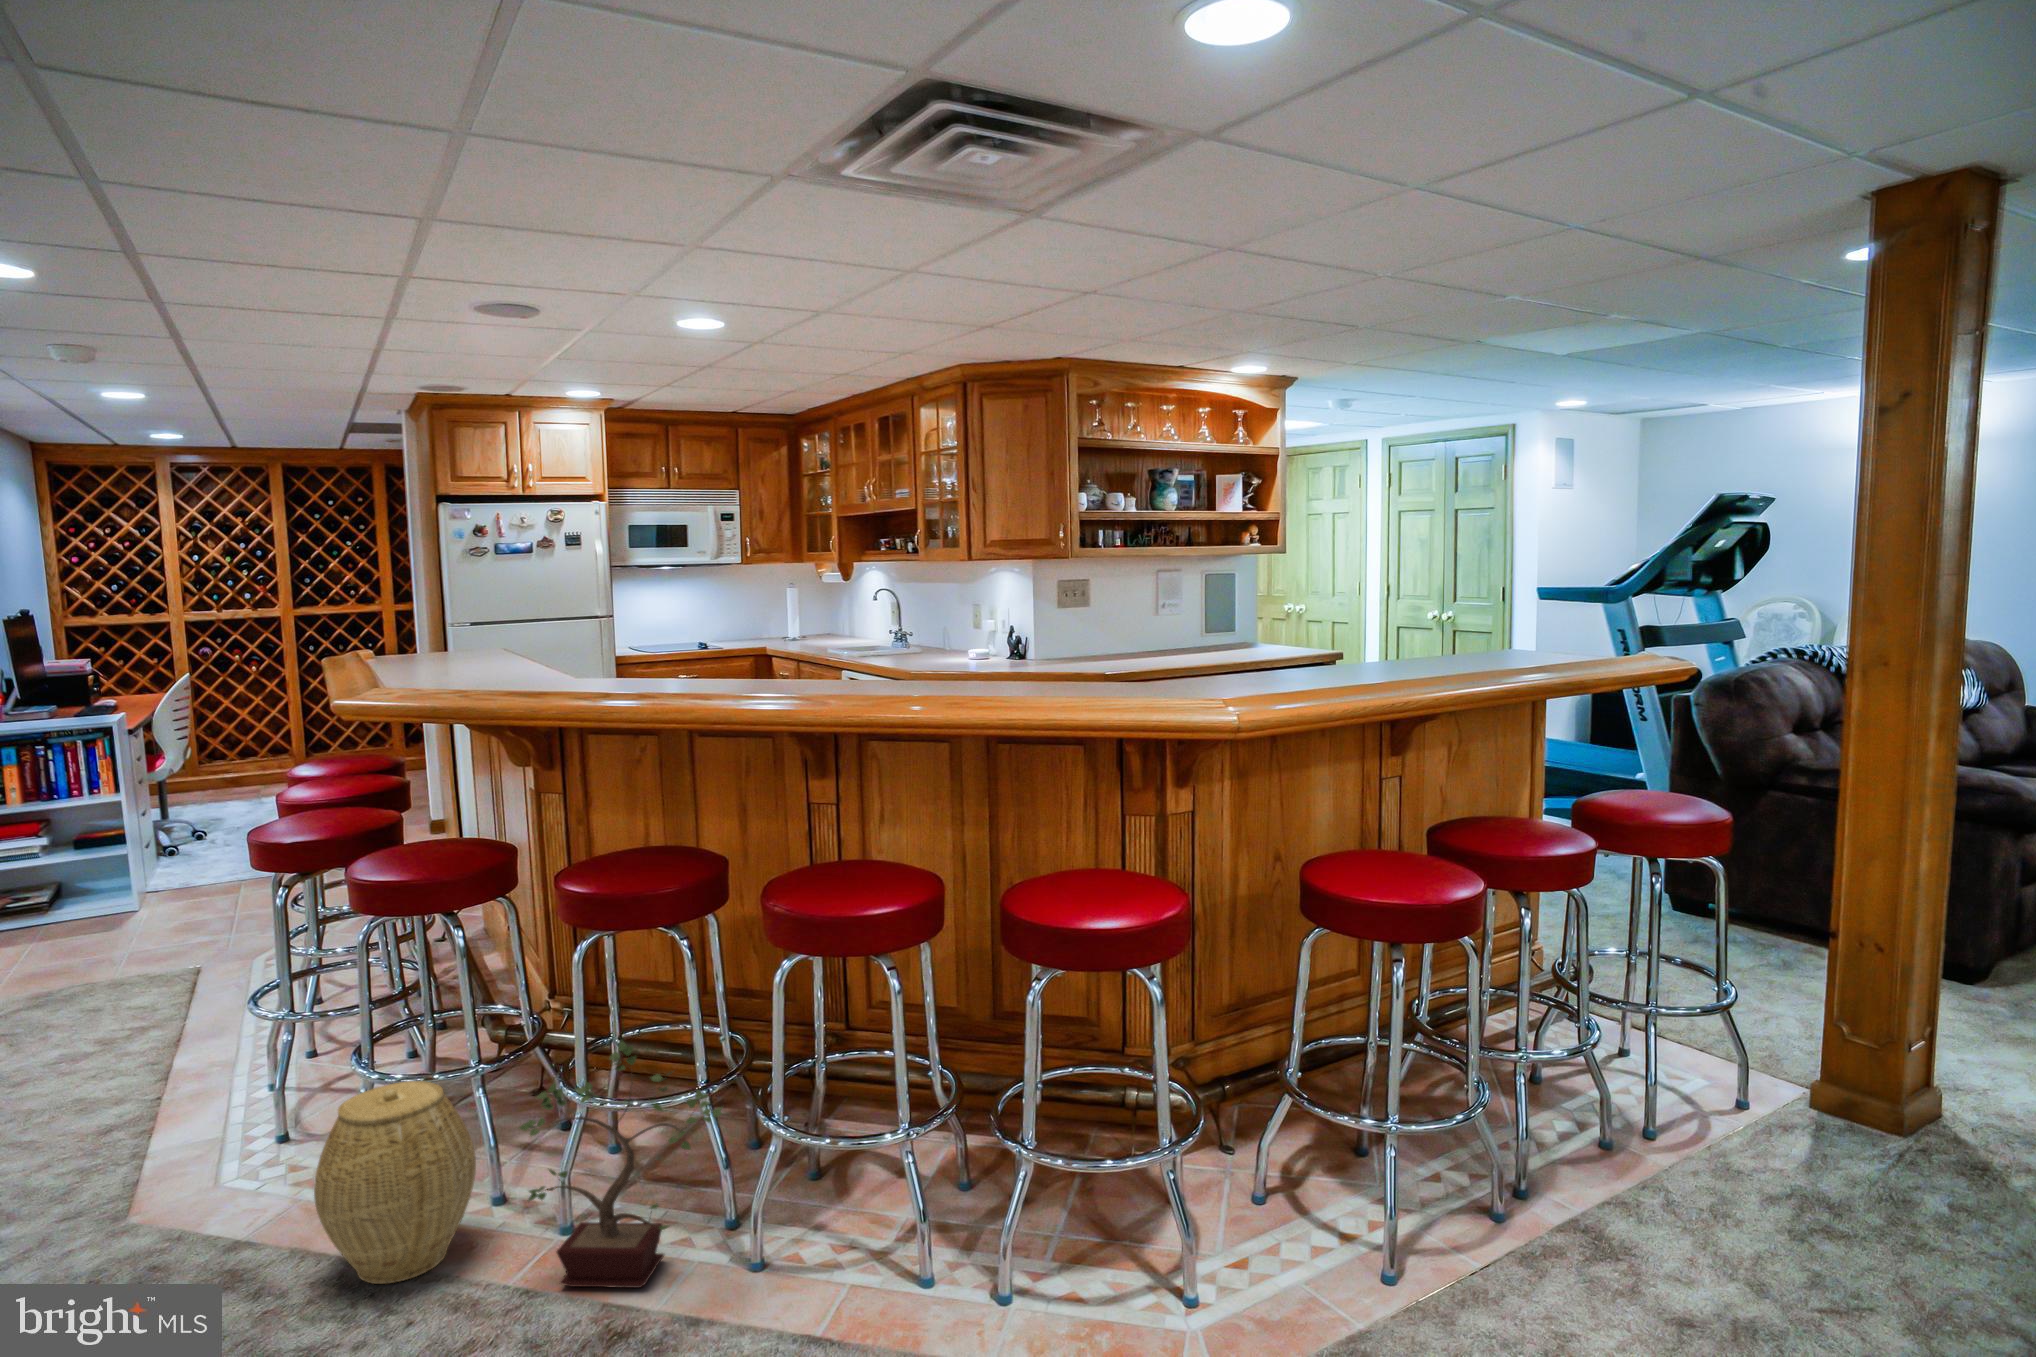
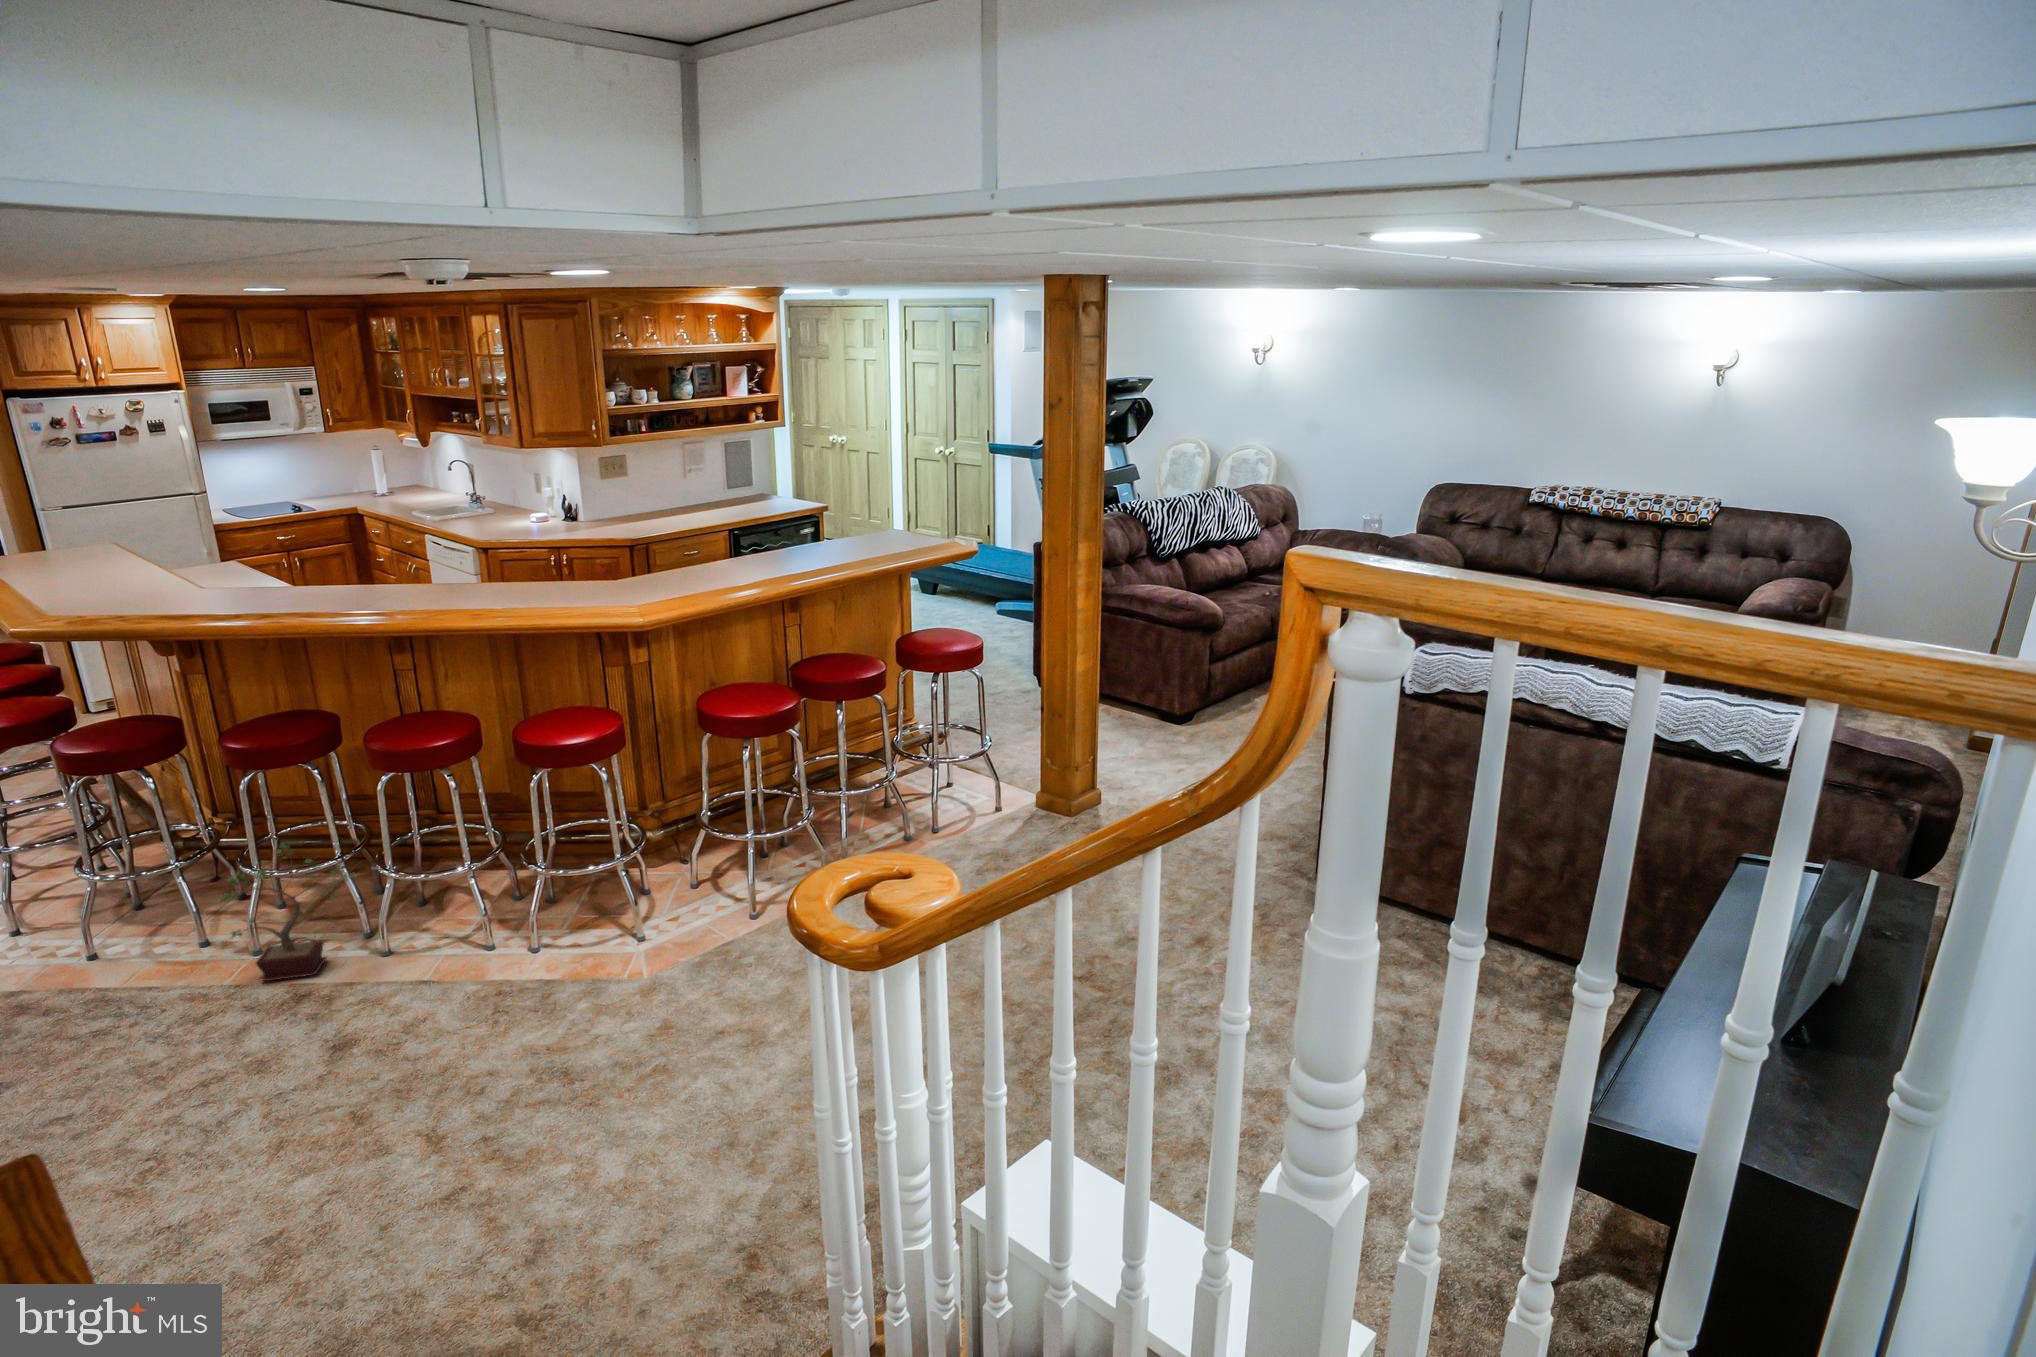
woven basket: present [314,1081,476,1284] -> none [74,879,188,998]

